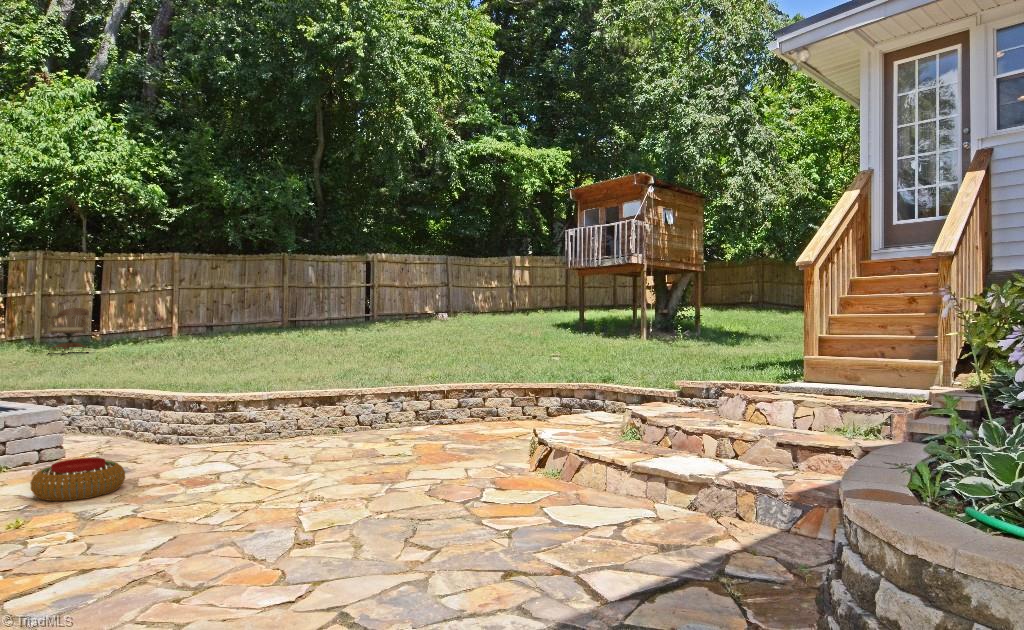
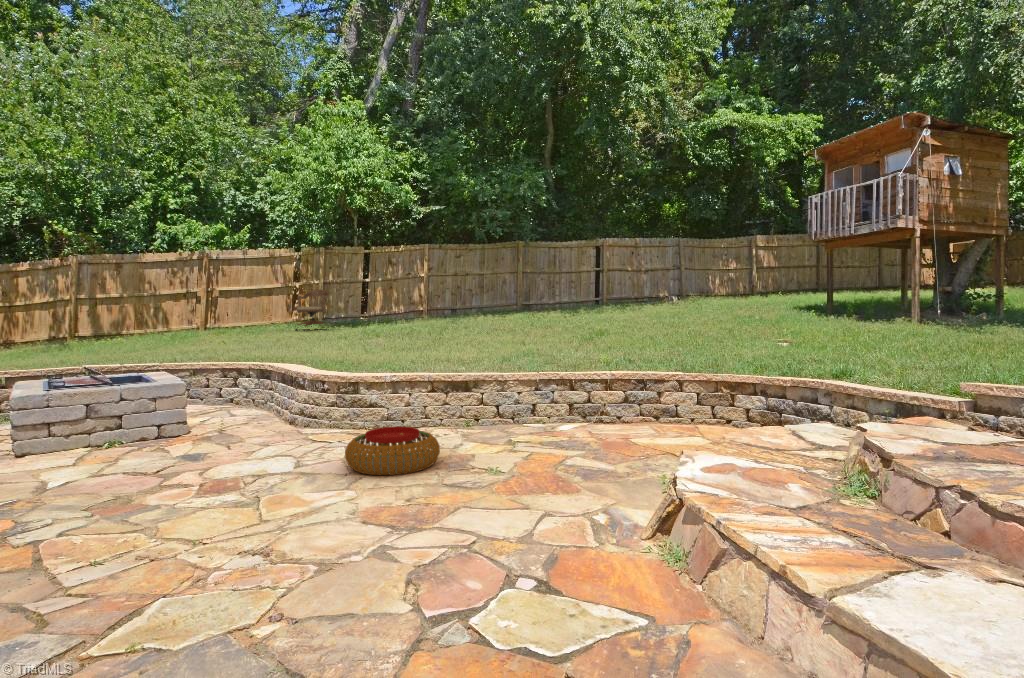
pouf: present [30,458,125,501] -> present [345,426,440,475]

